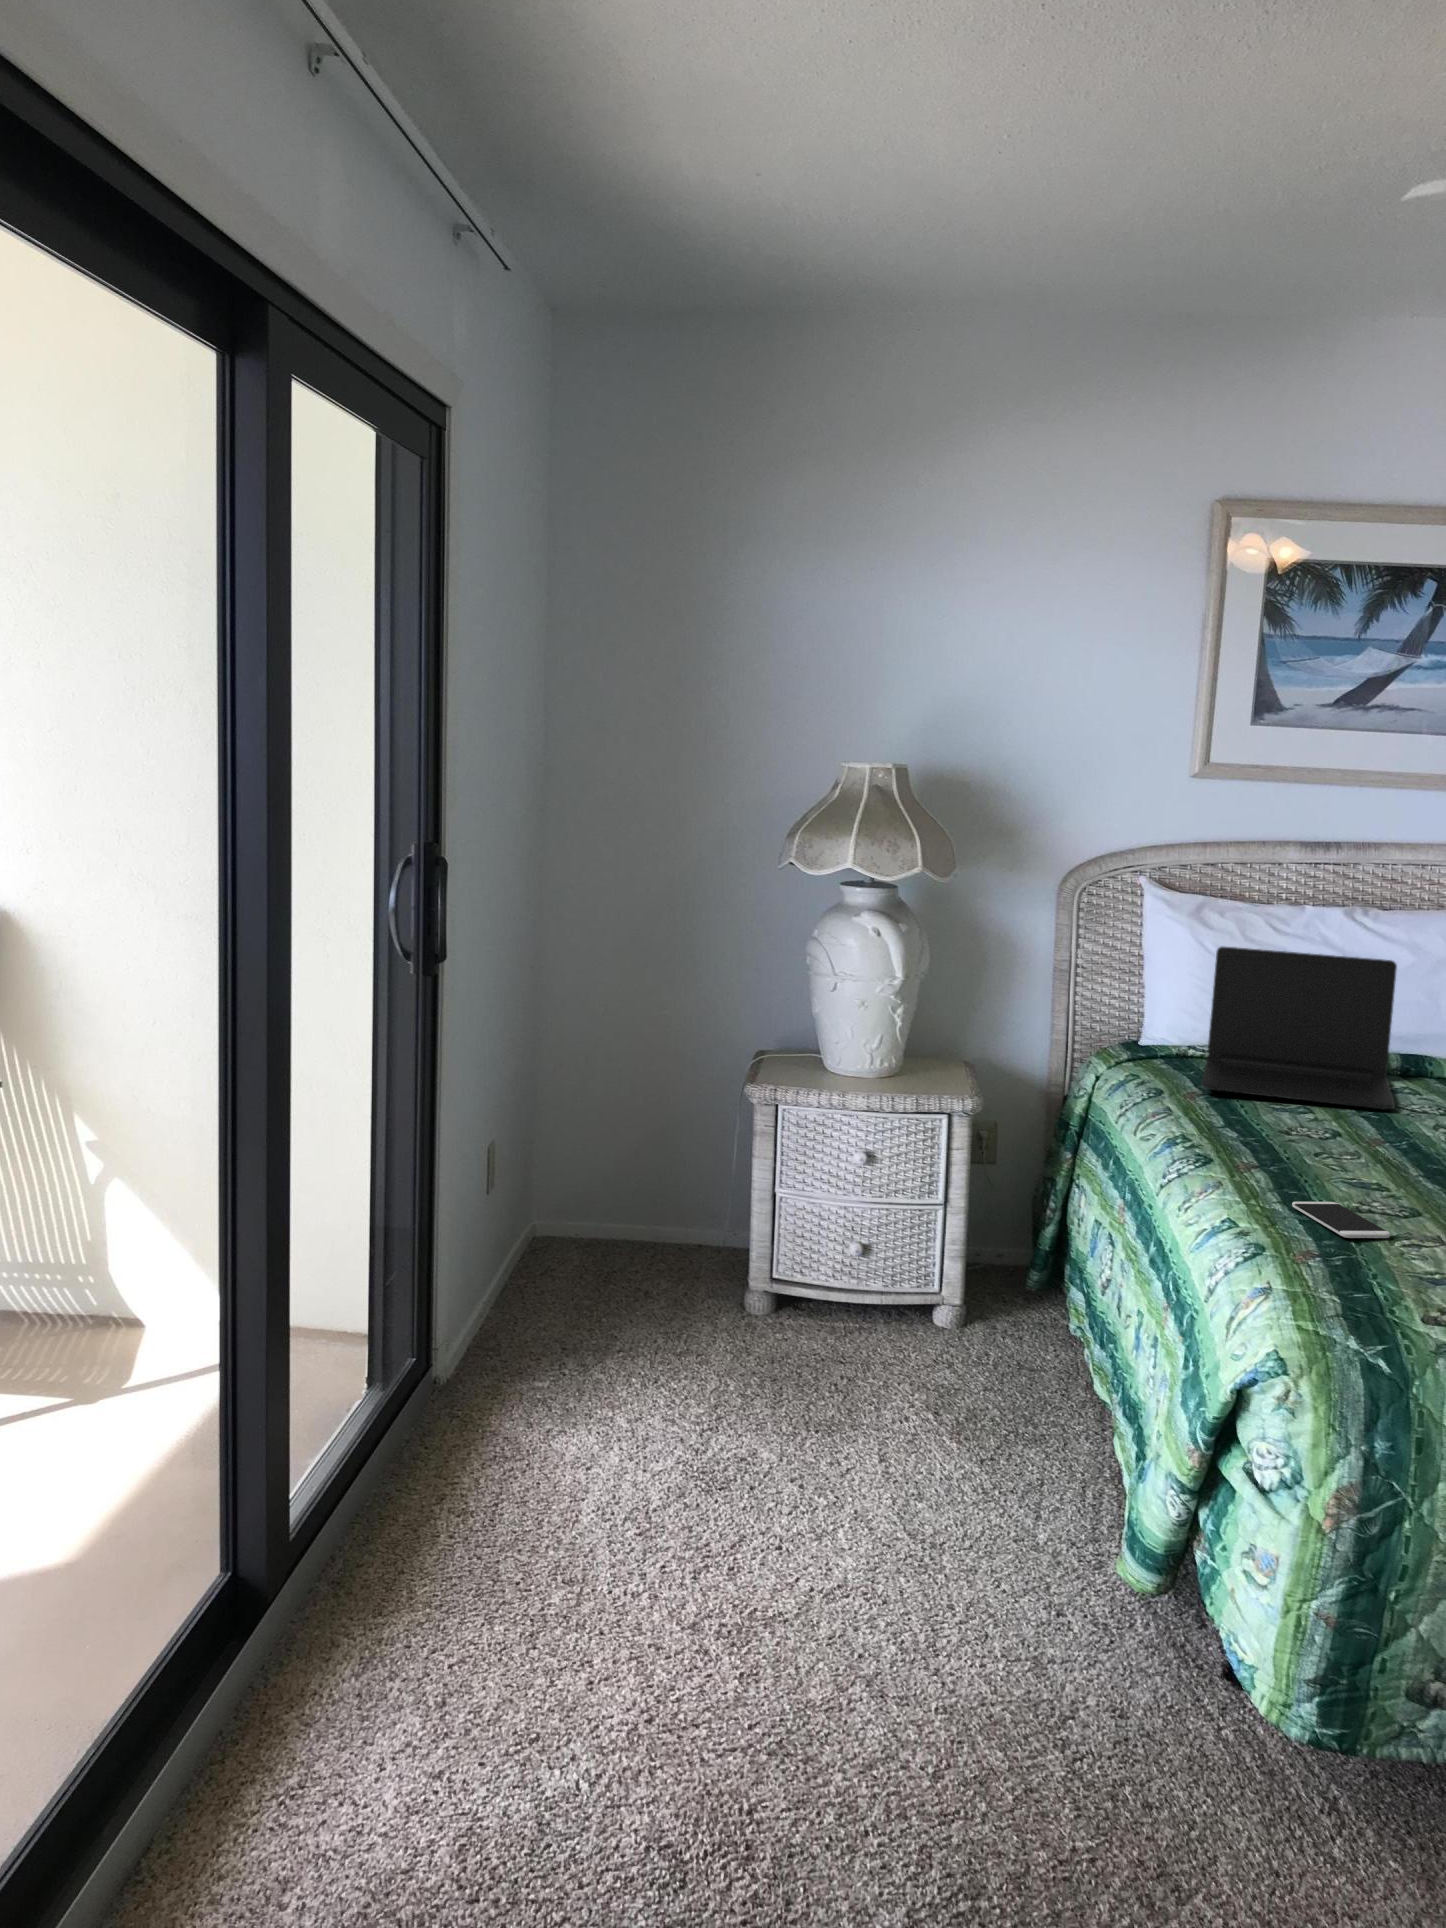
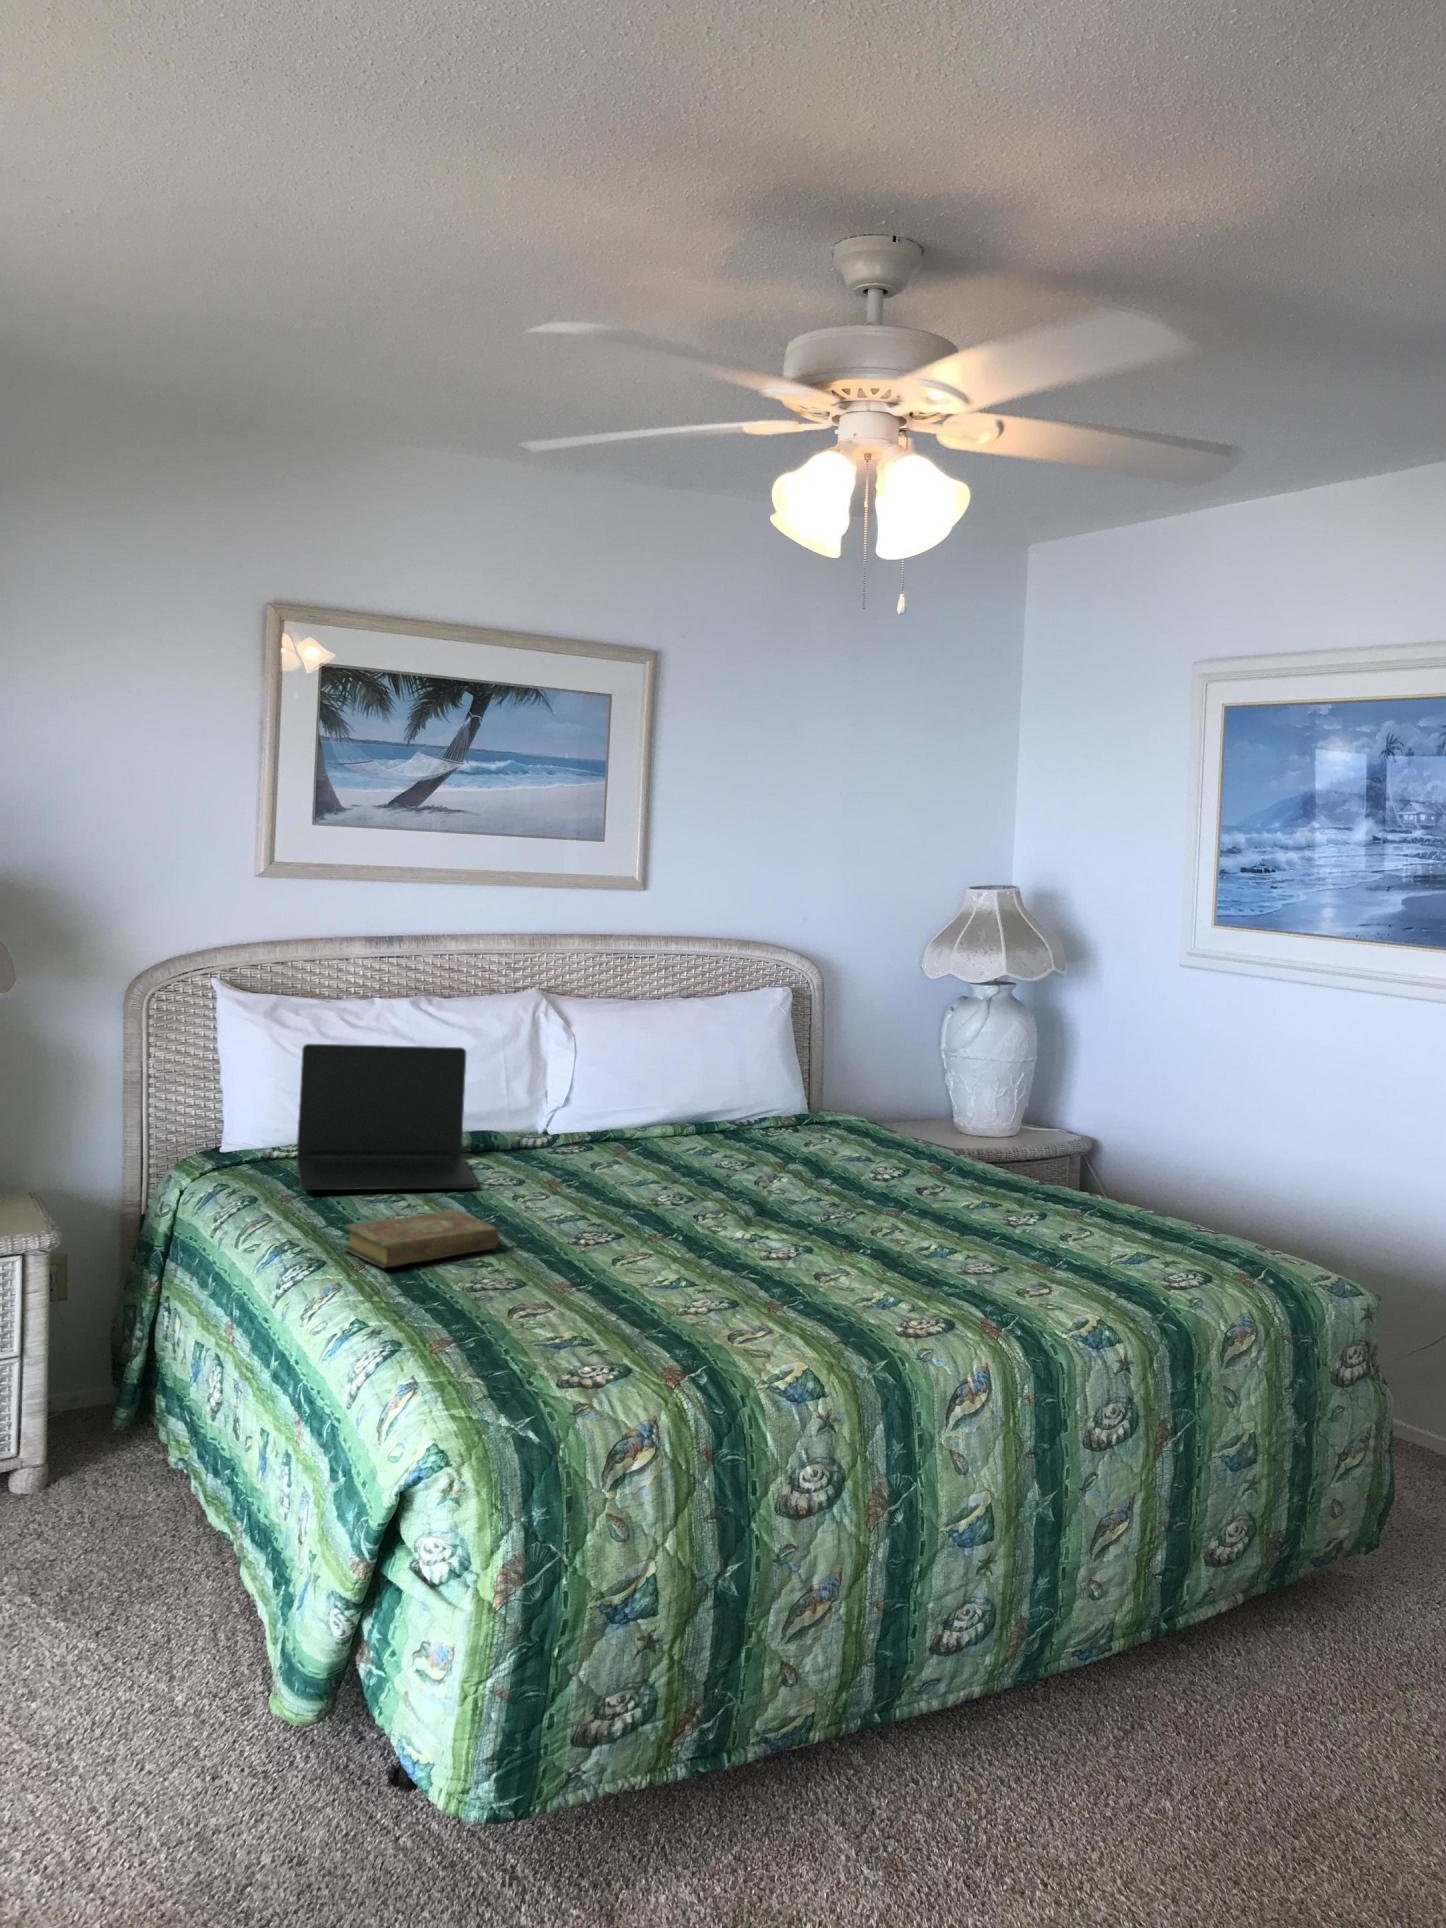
book: none [1226,1124,1400,1172] -> present [342,1210,499,1268]
smartphone: present [1292,1202,1390,1238] -> none [418,1288,509,1321]

